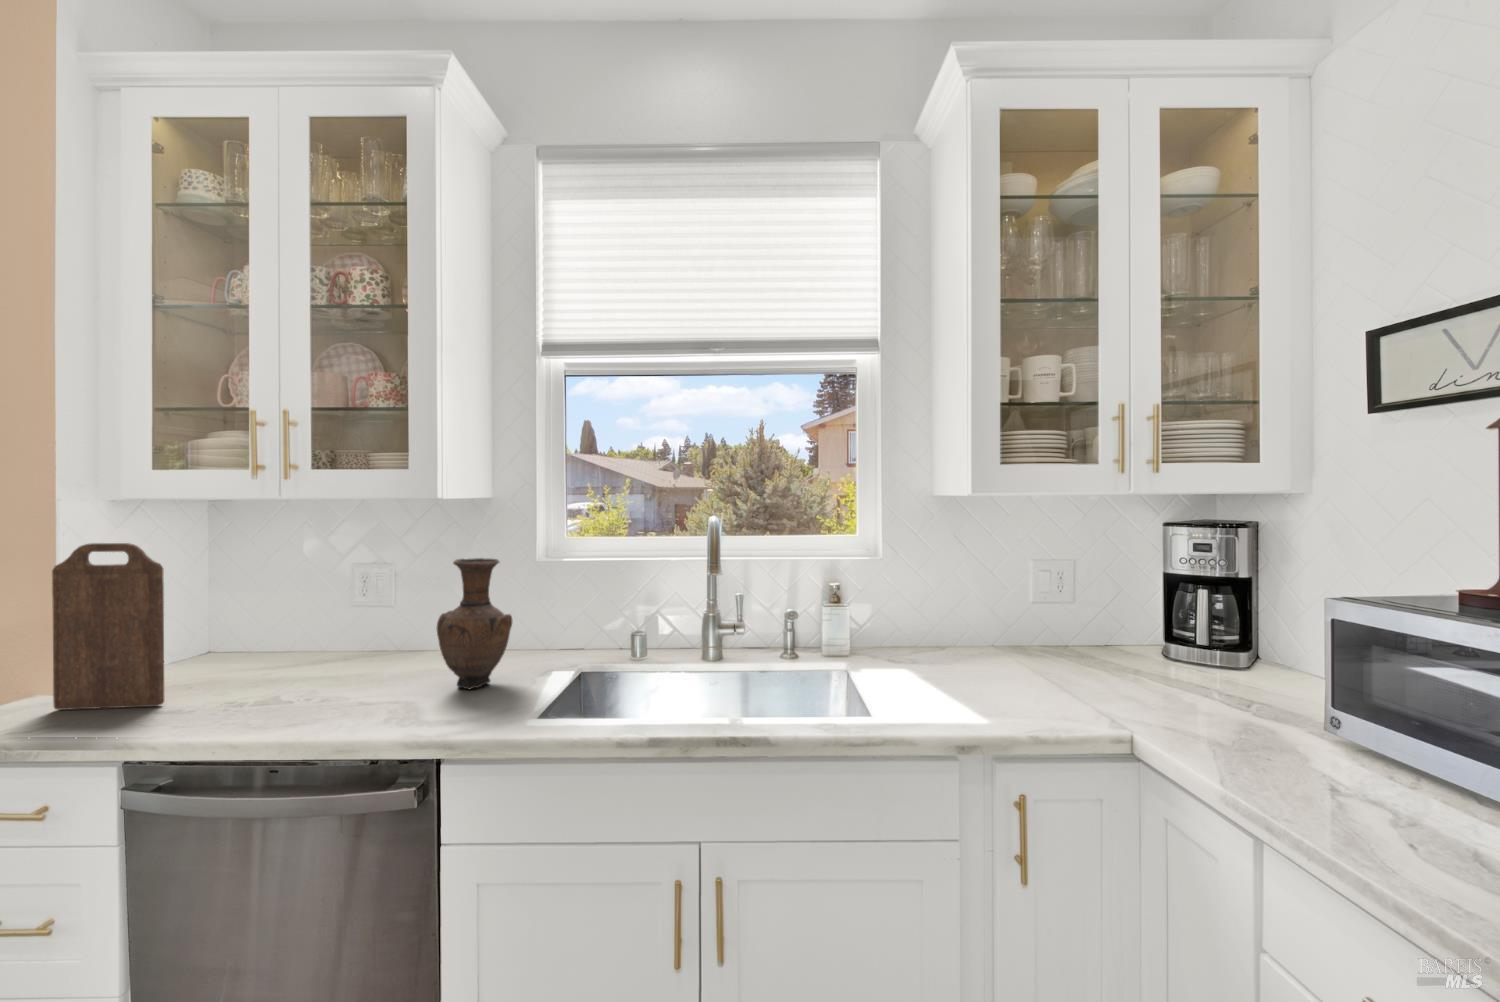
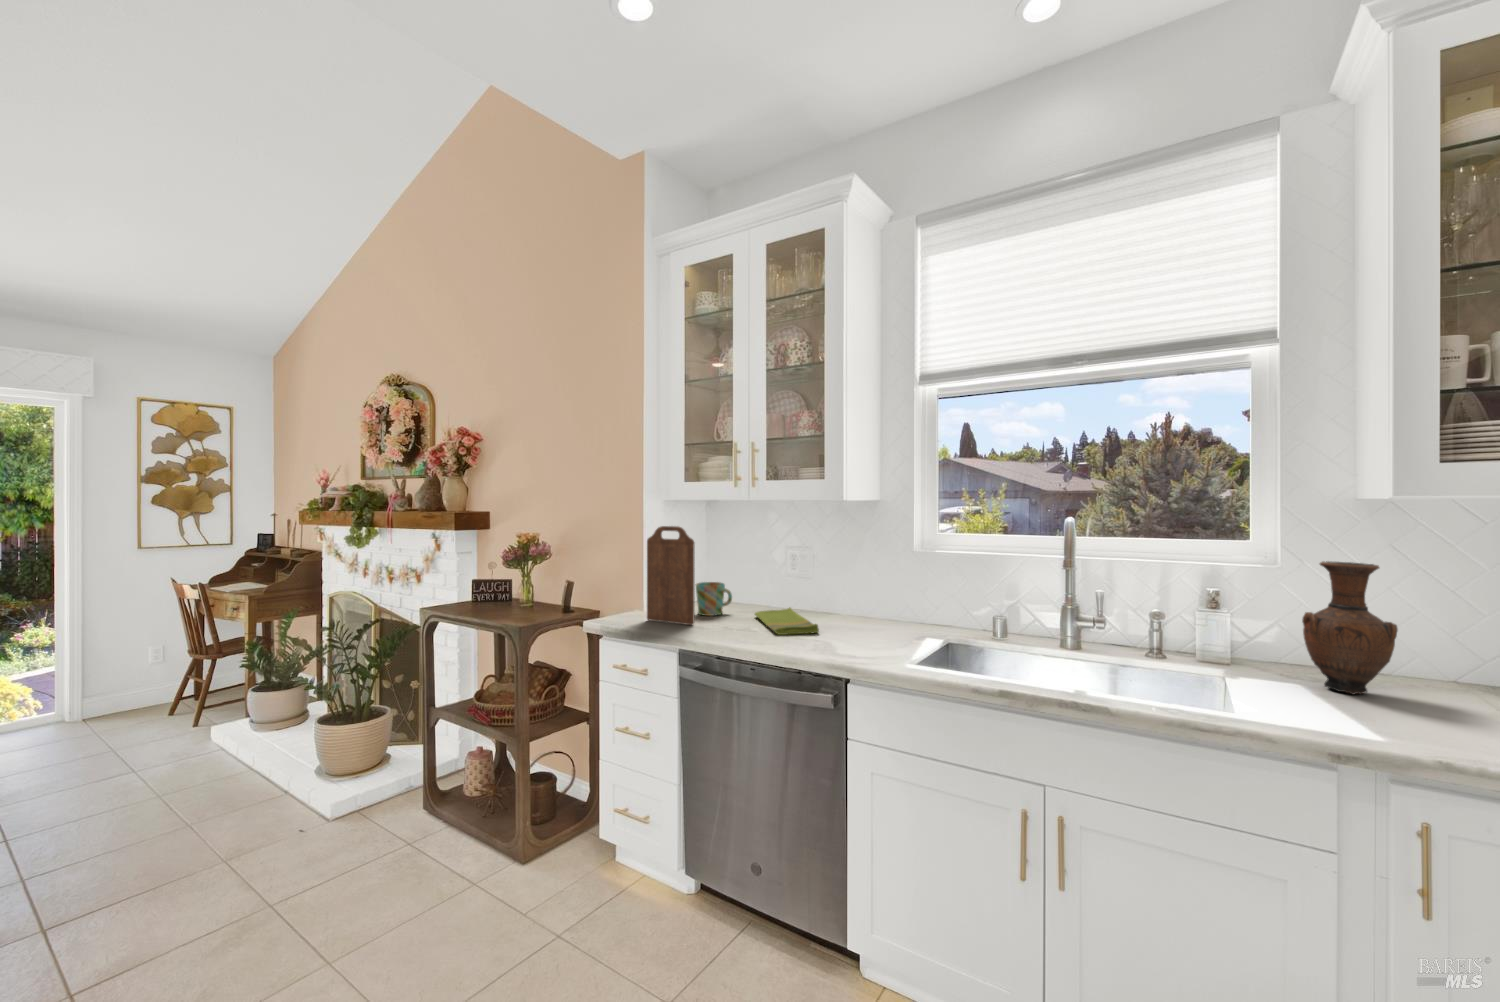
vase: present [437,558,512,689] -> present [1302,561,1398,695]
mug: none [177,624,254,681] -> present [696,582,732,616]
dish towel: none [294,648,400,700] -> present [755,607,819,635]

